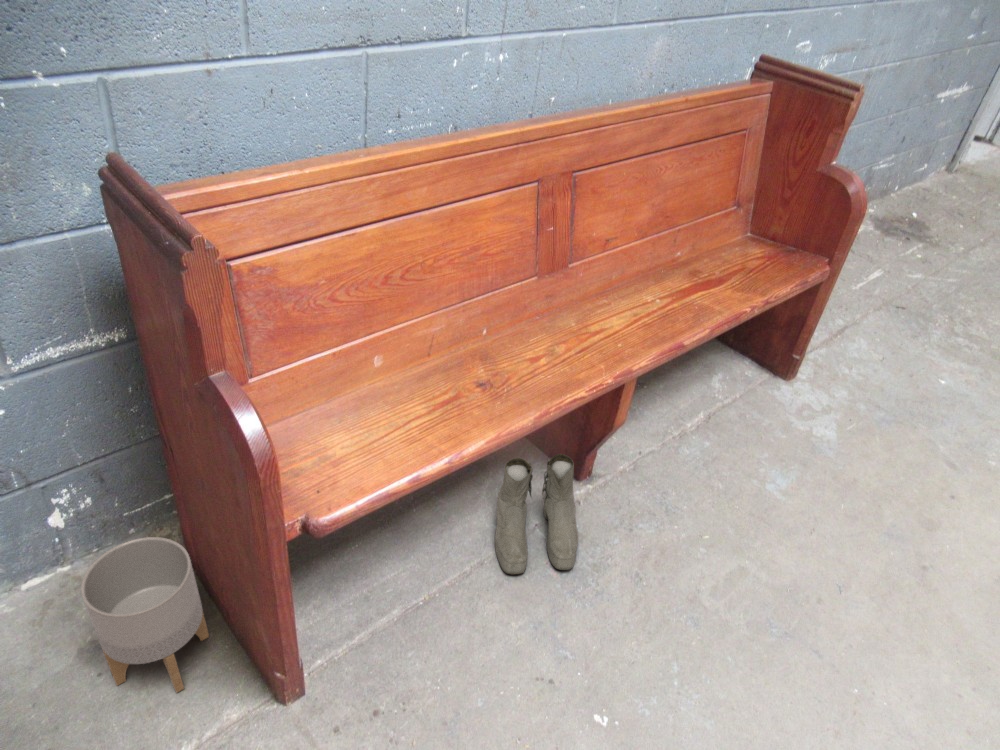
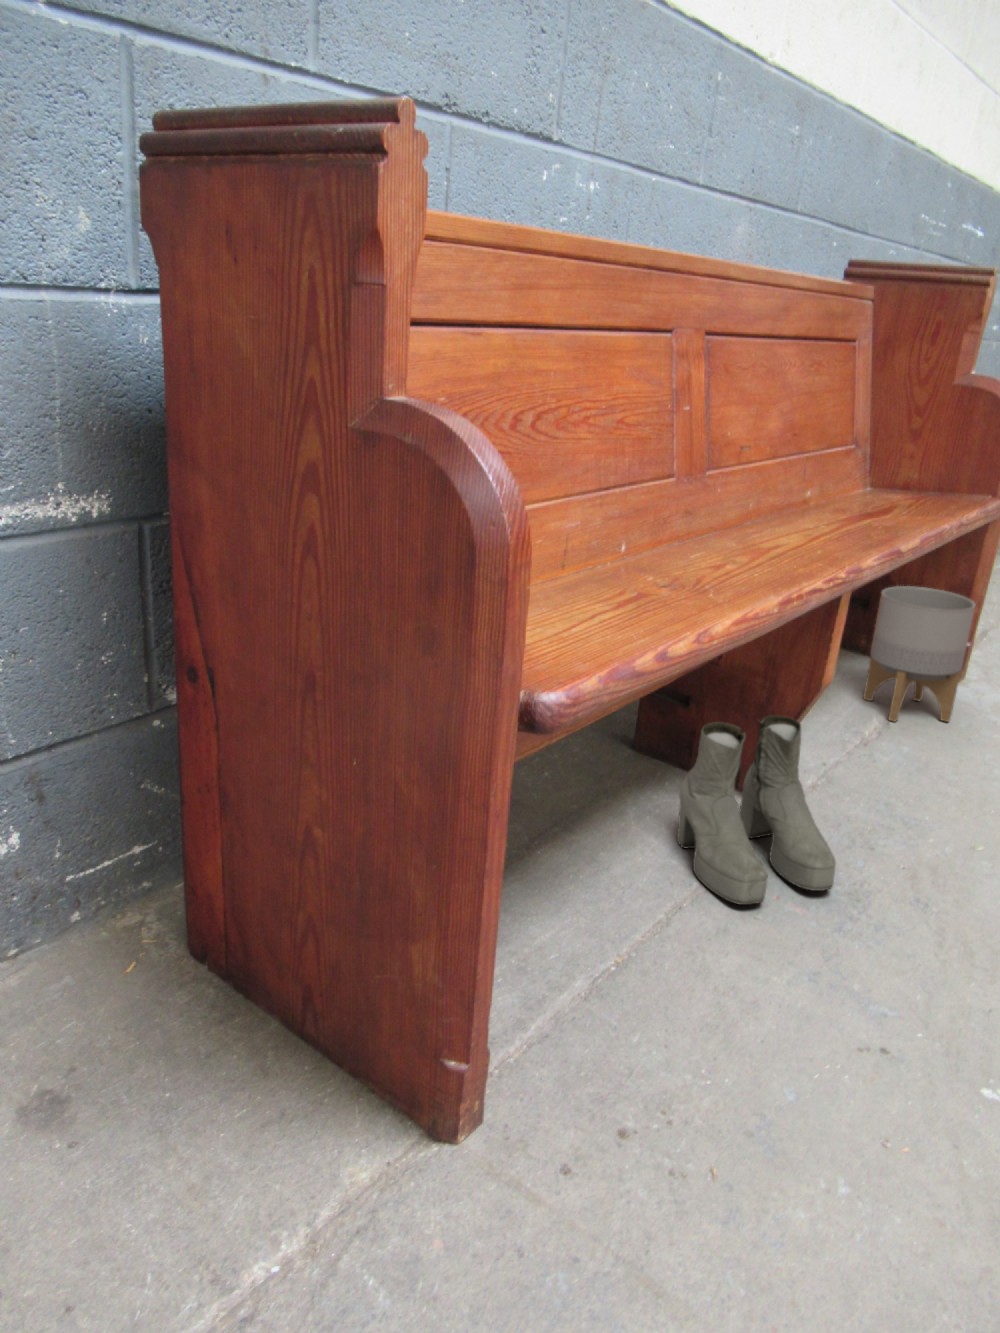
planter: present [81,537,209,693] -> present [863,586,975,722]

